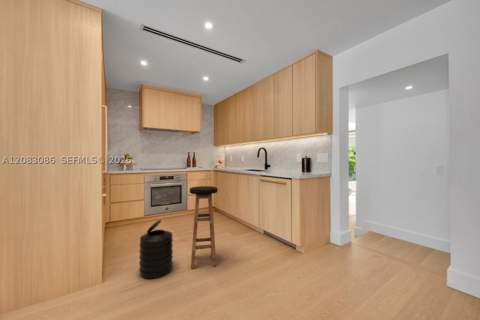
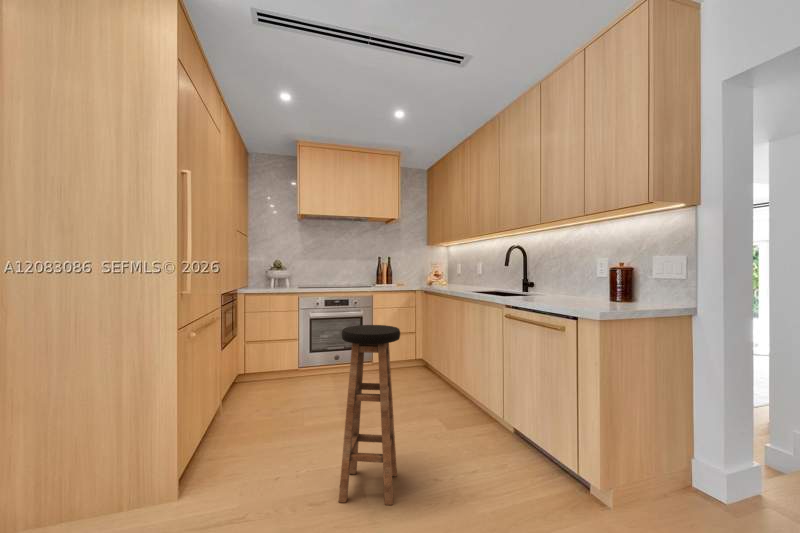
trash can: present [139,220,173,279] -> none [241,390,307,513]

